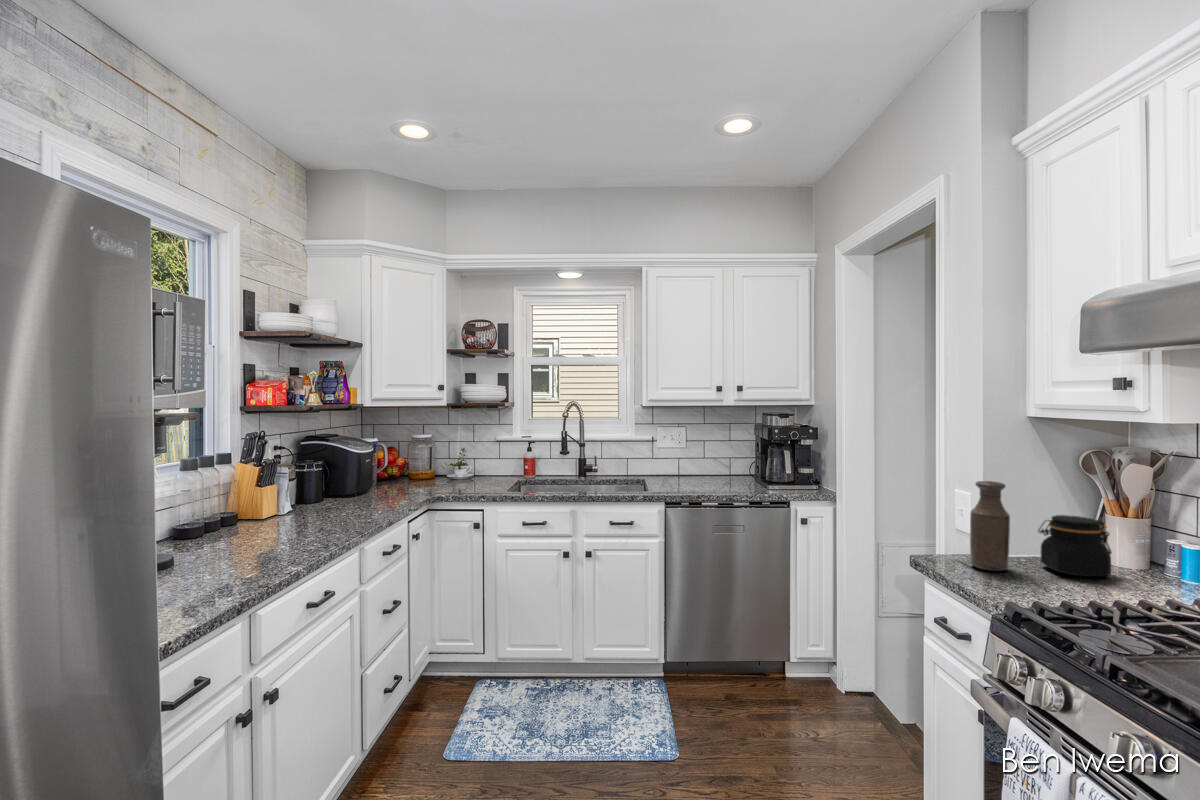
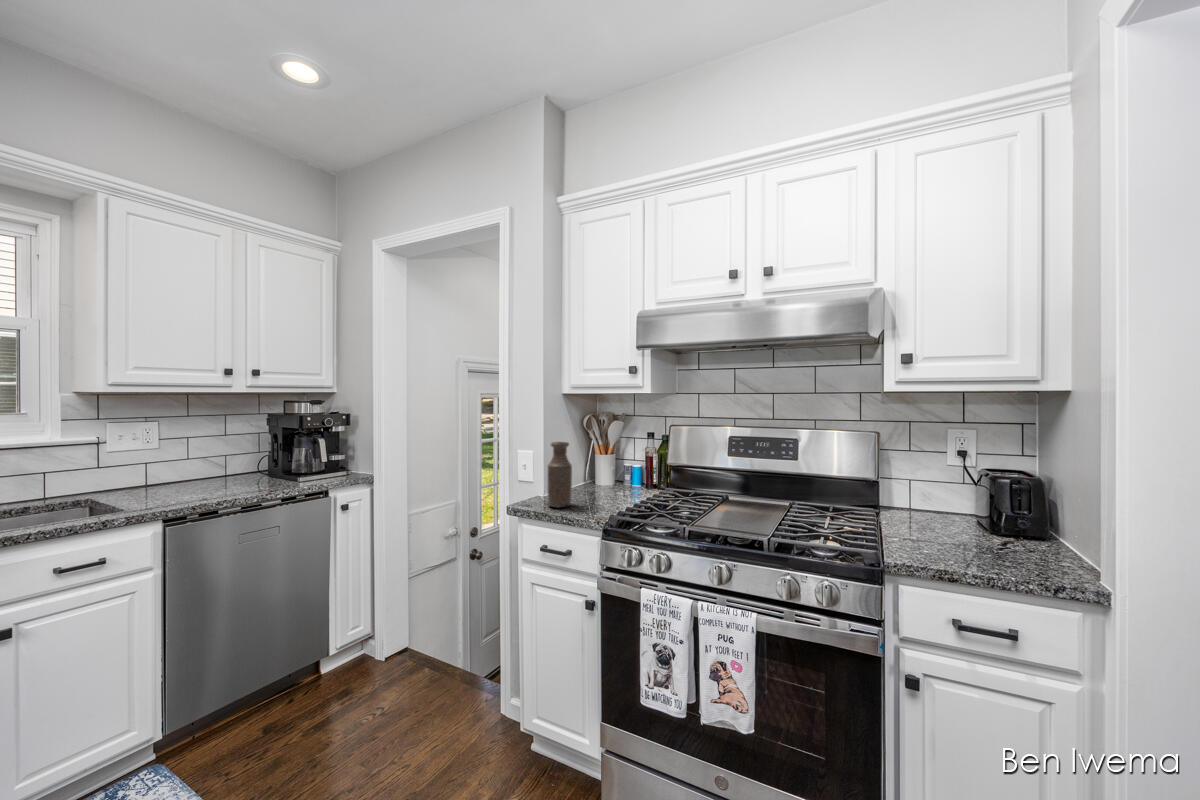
jar: present [1038,515,1112,576] -> none [579,459,616,498]

